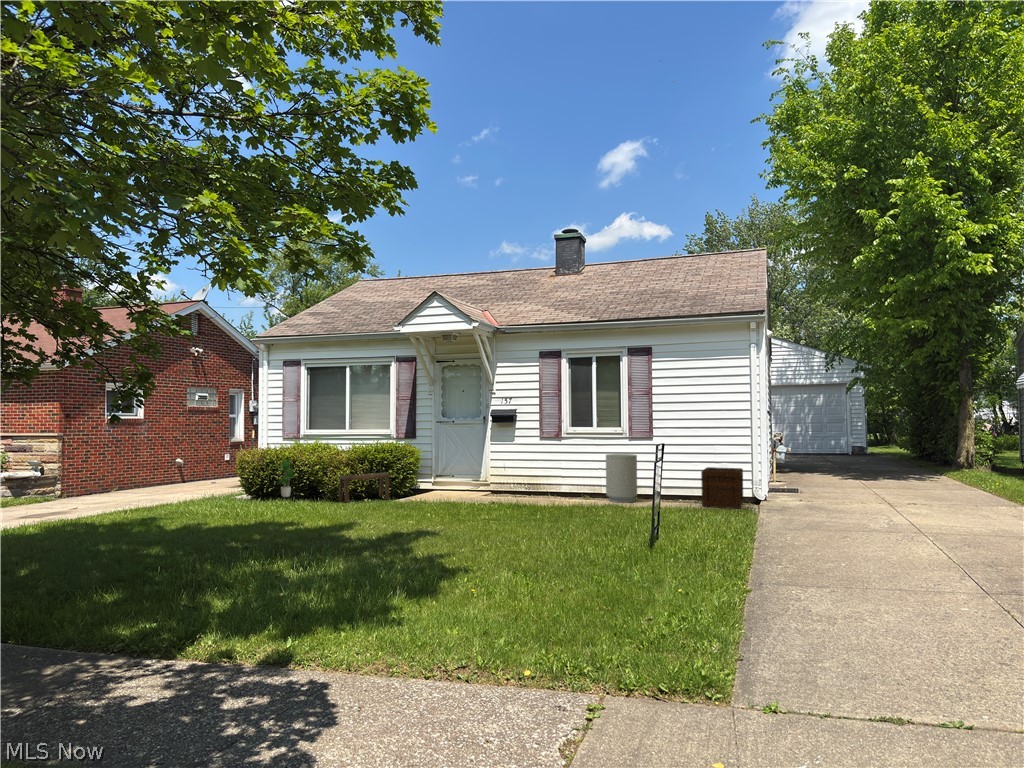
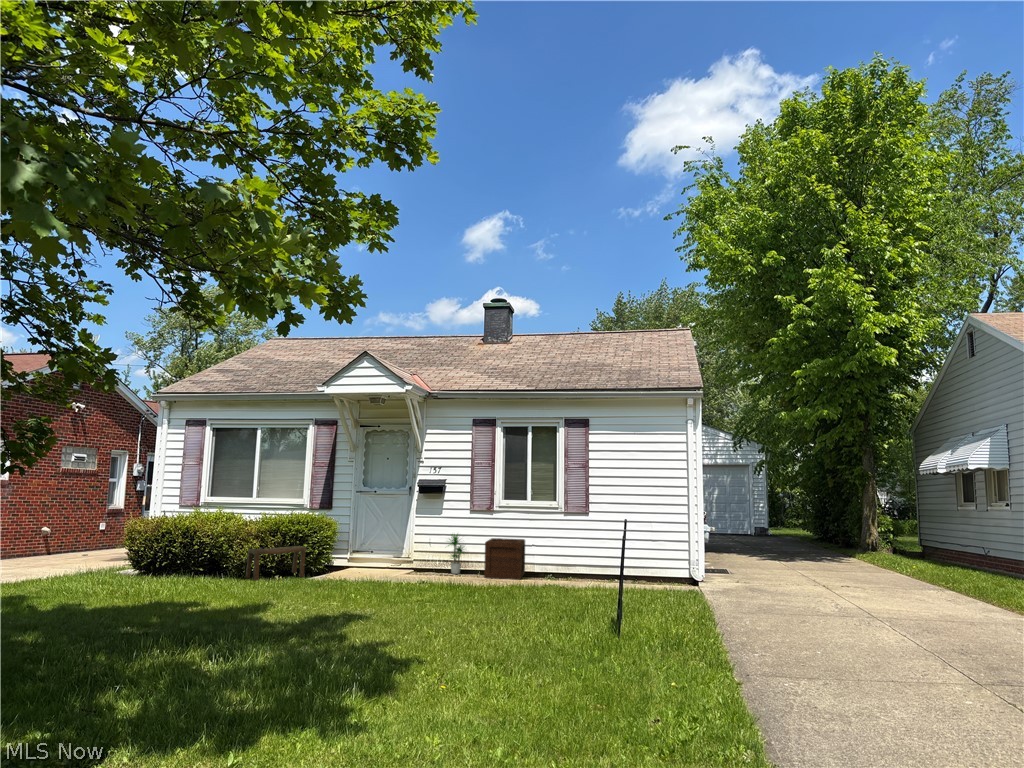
trash can: present [606,454,637,503] -> none [540,529,572,581]
potted plant: present [279,460,292,497] -> present [448,534,464,574]
wooden crate: present [701,467,743,509] -> present [484,538,525,580]

